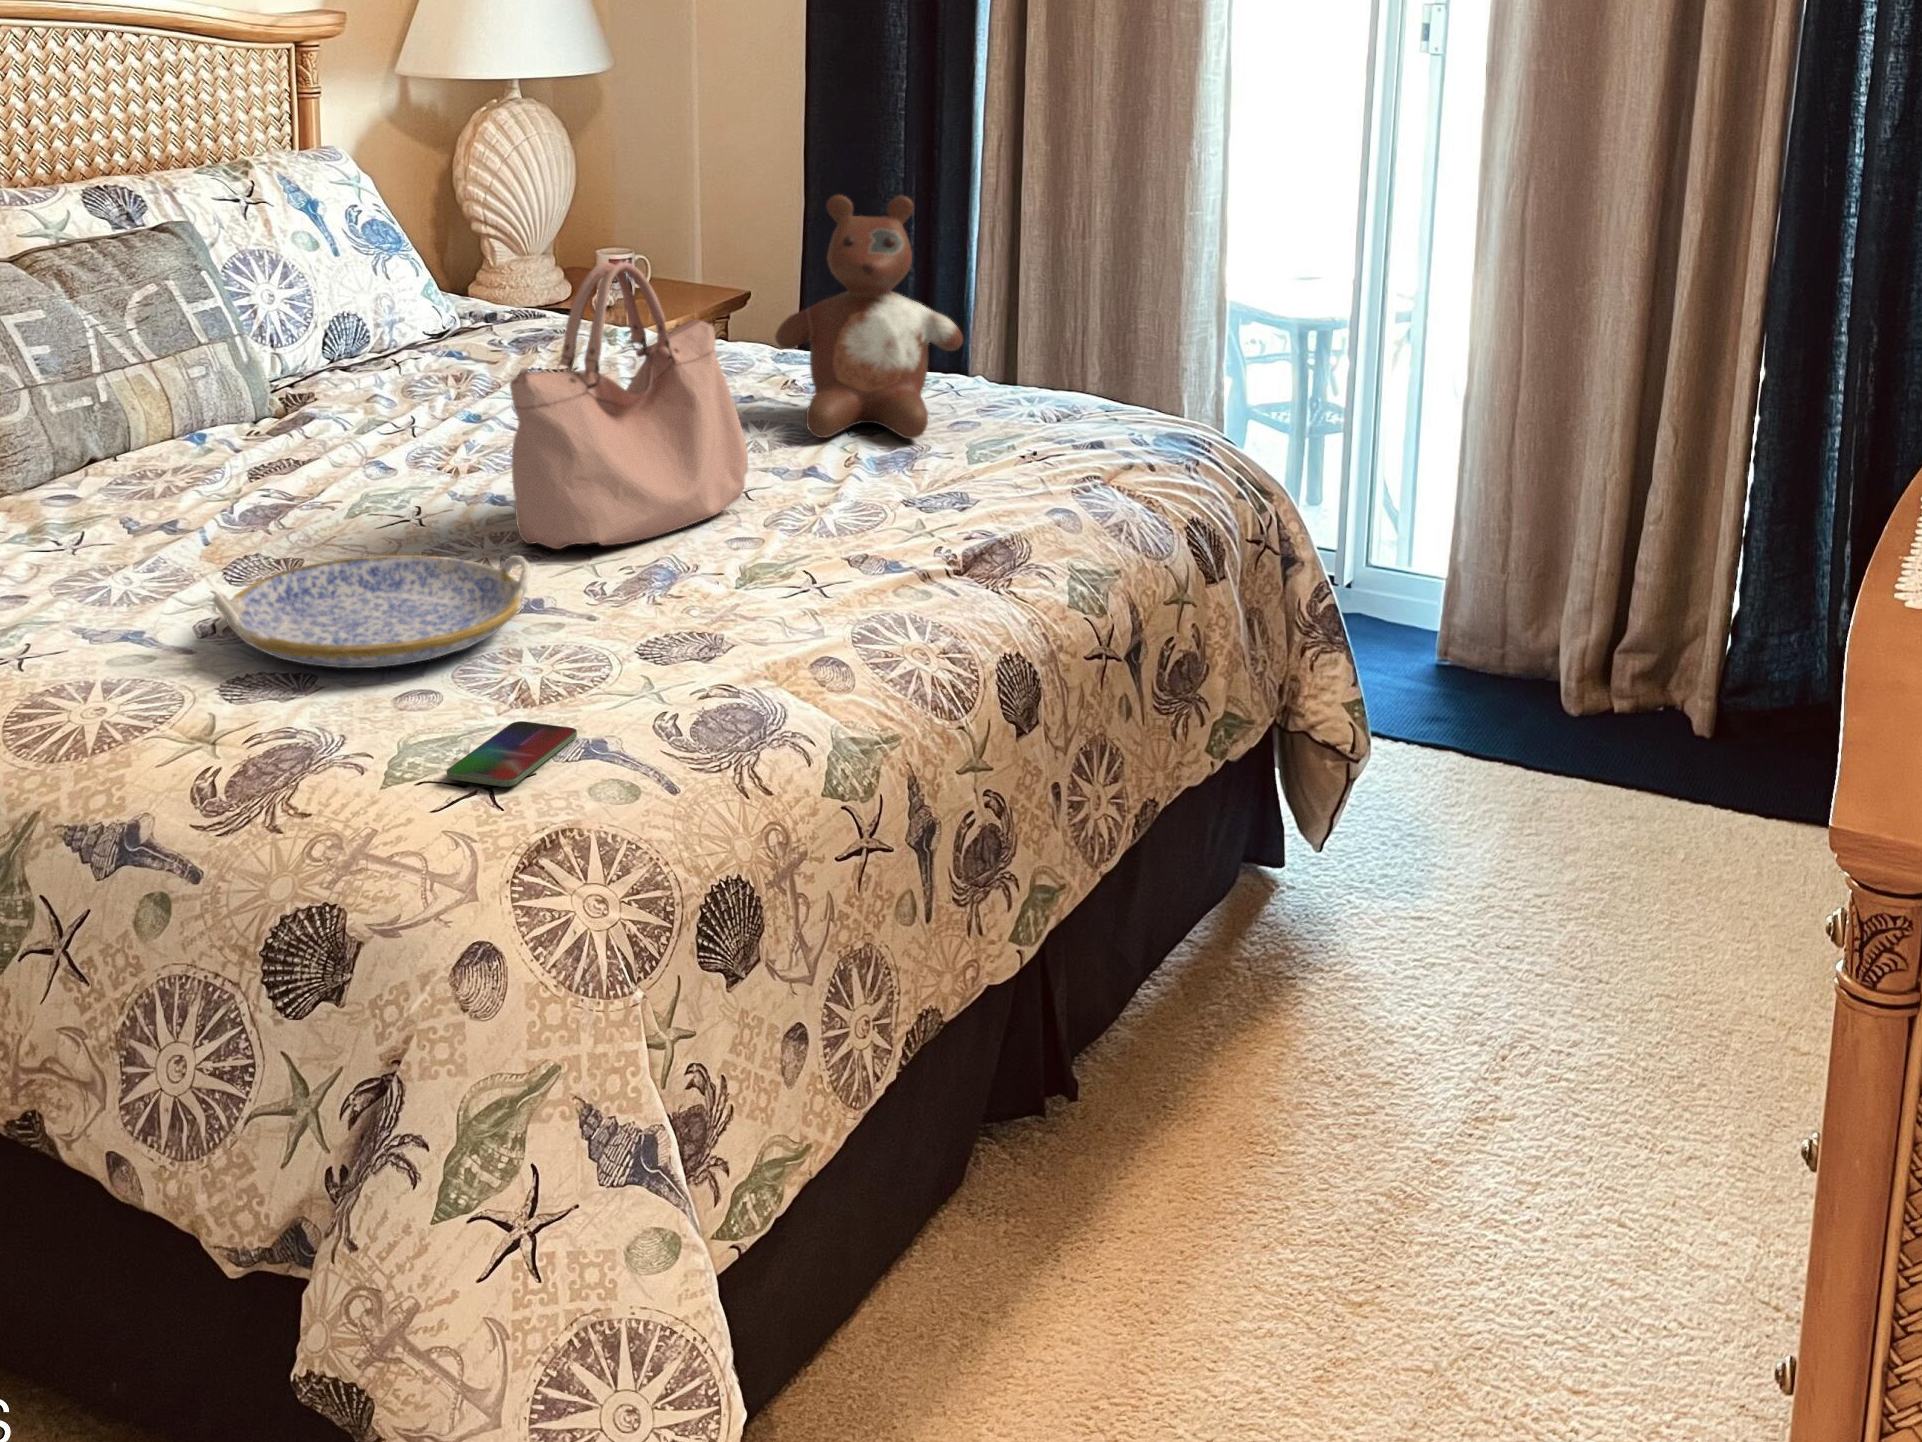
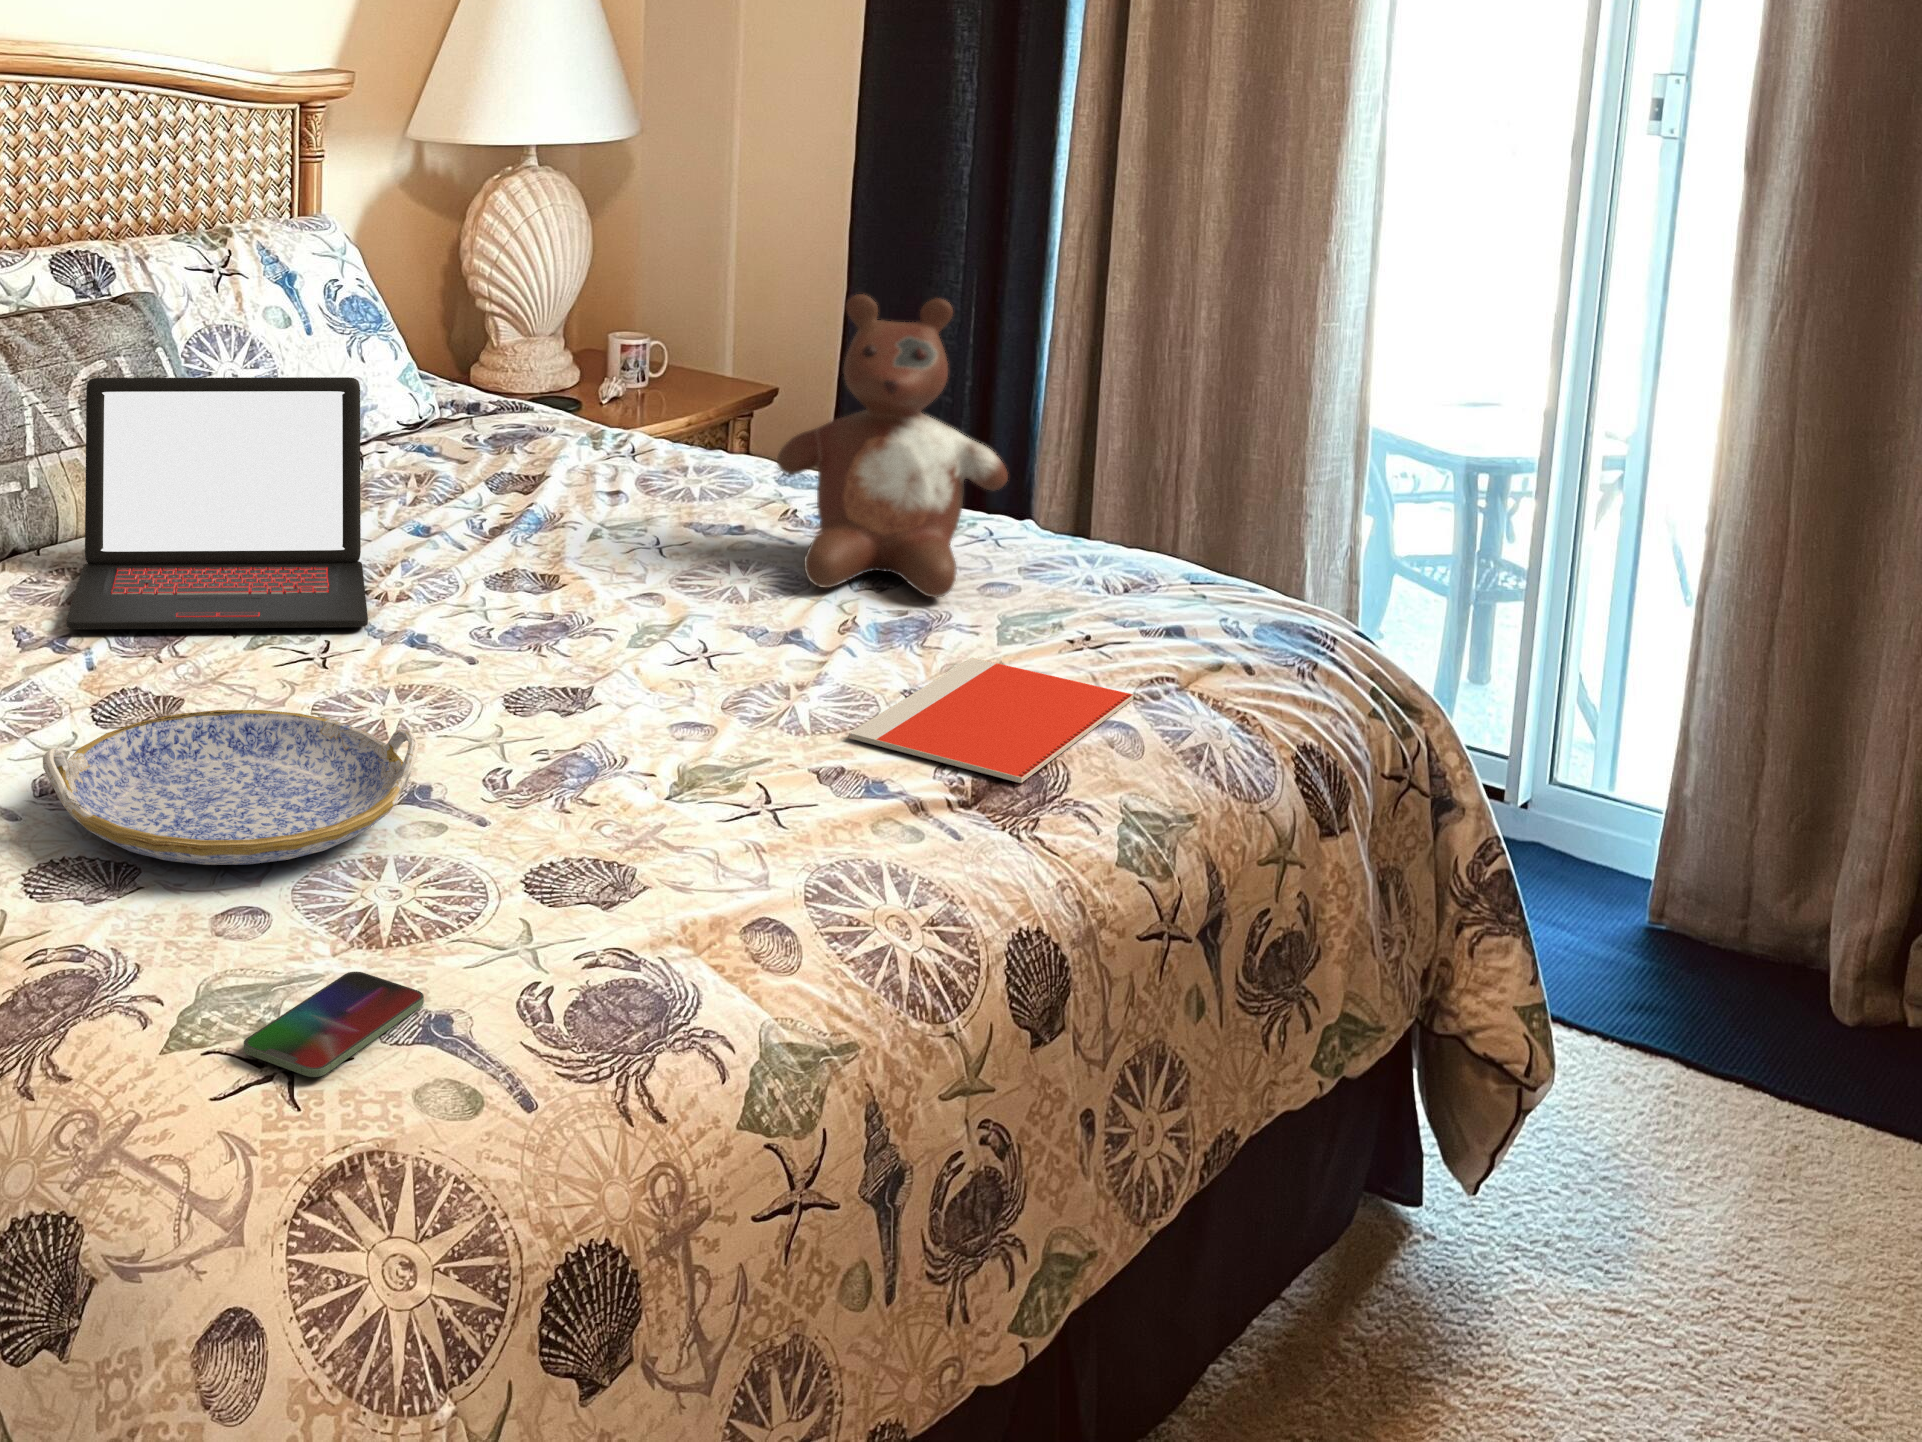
handbag: present [510,262,748,549] -> none [426,370,719,716]
laptop: none [158,285,446,515] -> present [66,377,368,629]
notebook: none [862,478,1071,558] -> present [849,658,1133,783]

